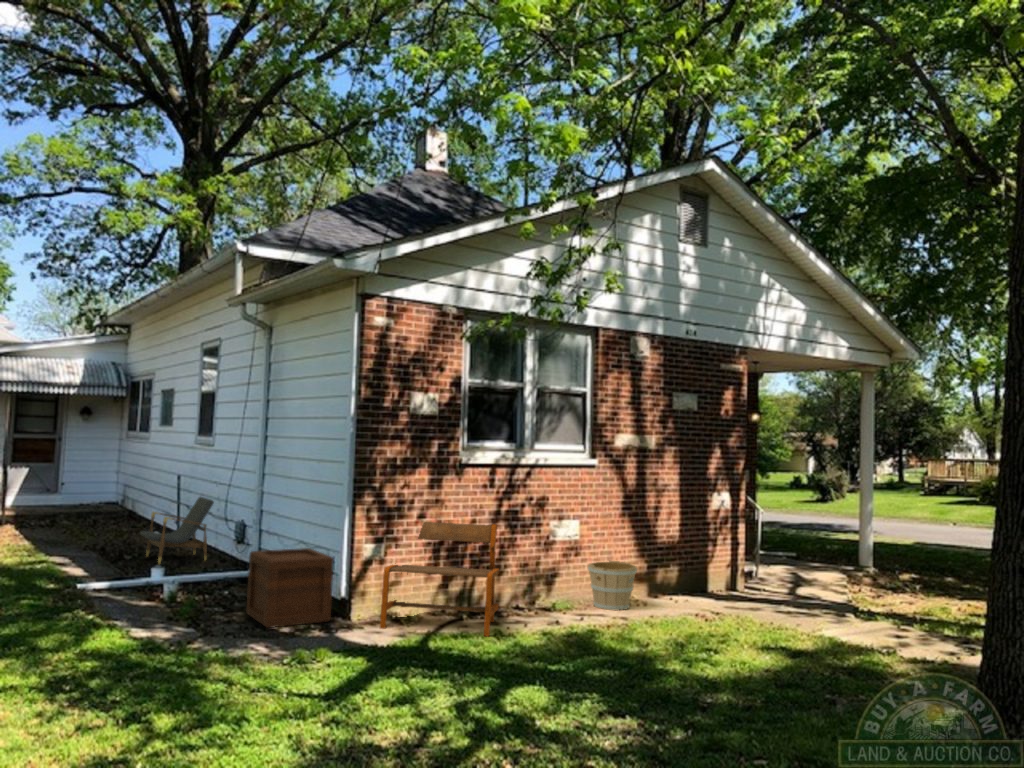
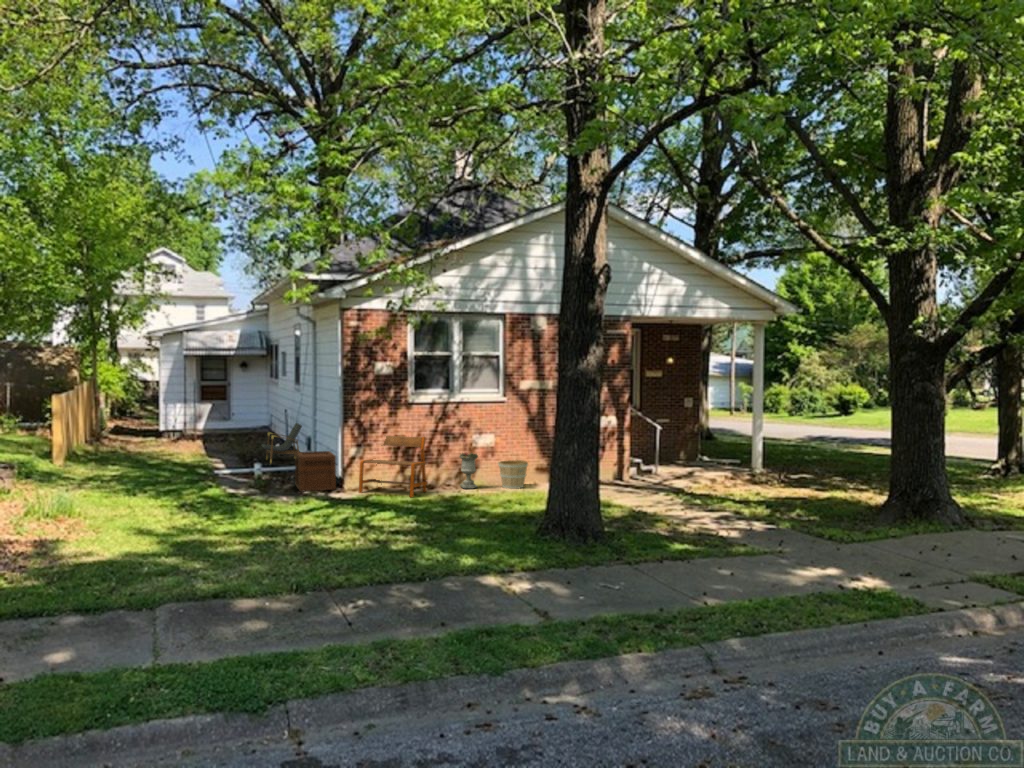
planter: none [532,549,568,613] -> present [459,453,478,489]

